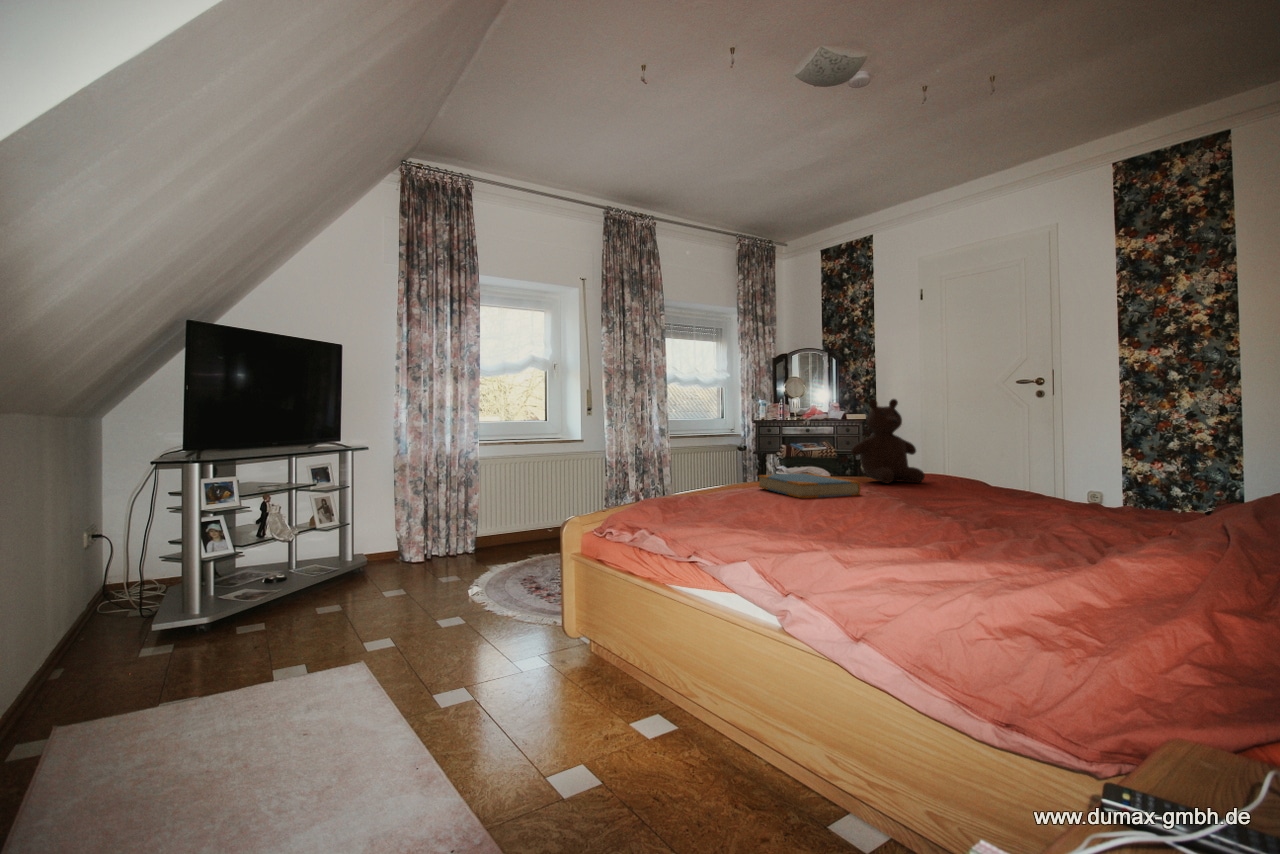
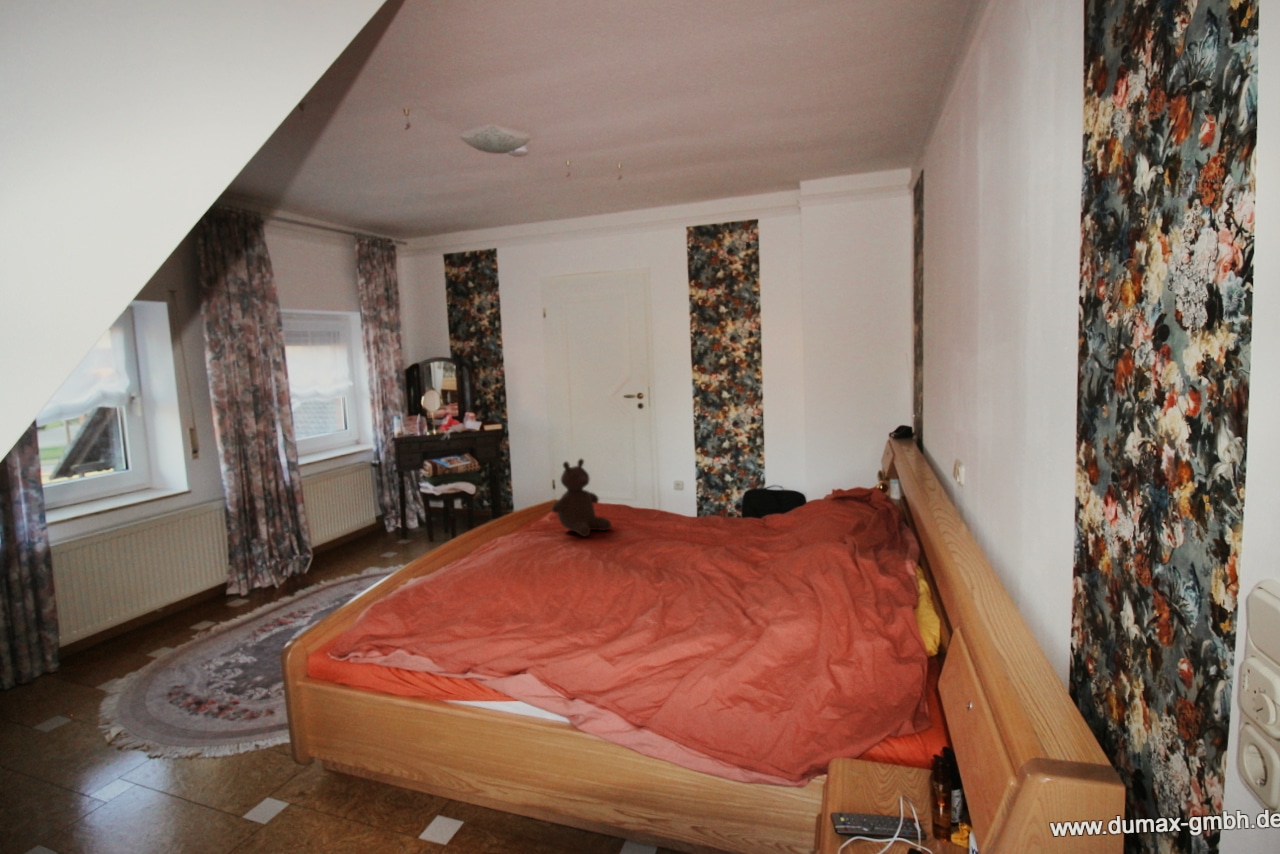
book: present [759,473,861,498] -> none [484,540,584,581]

